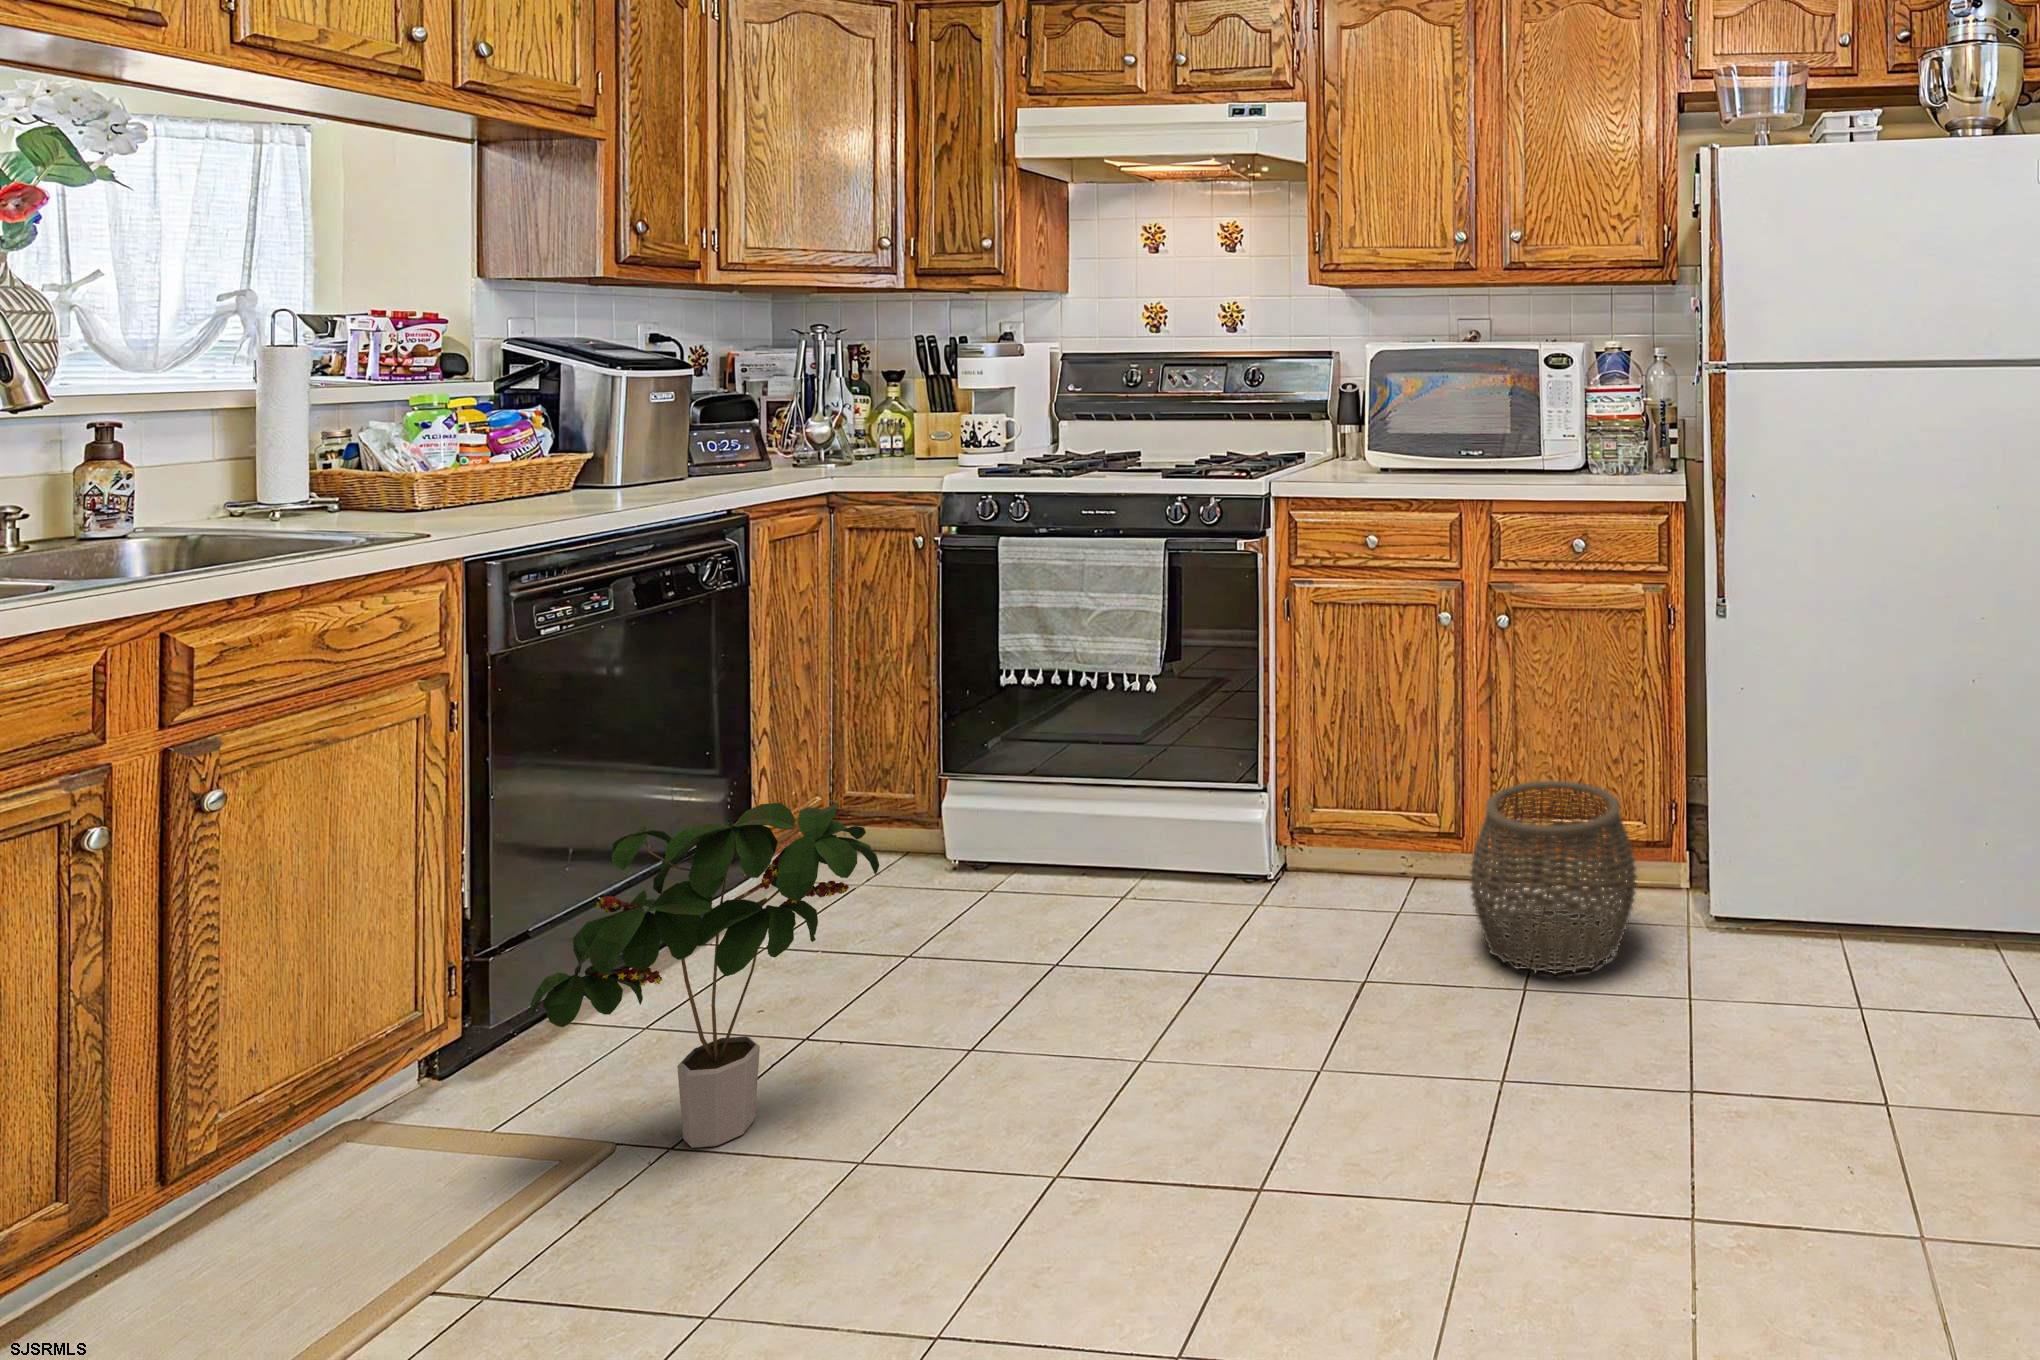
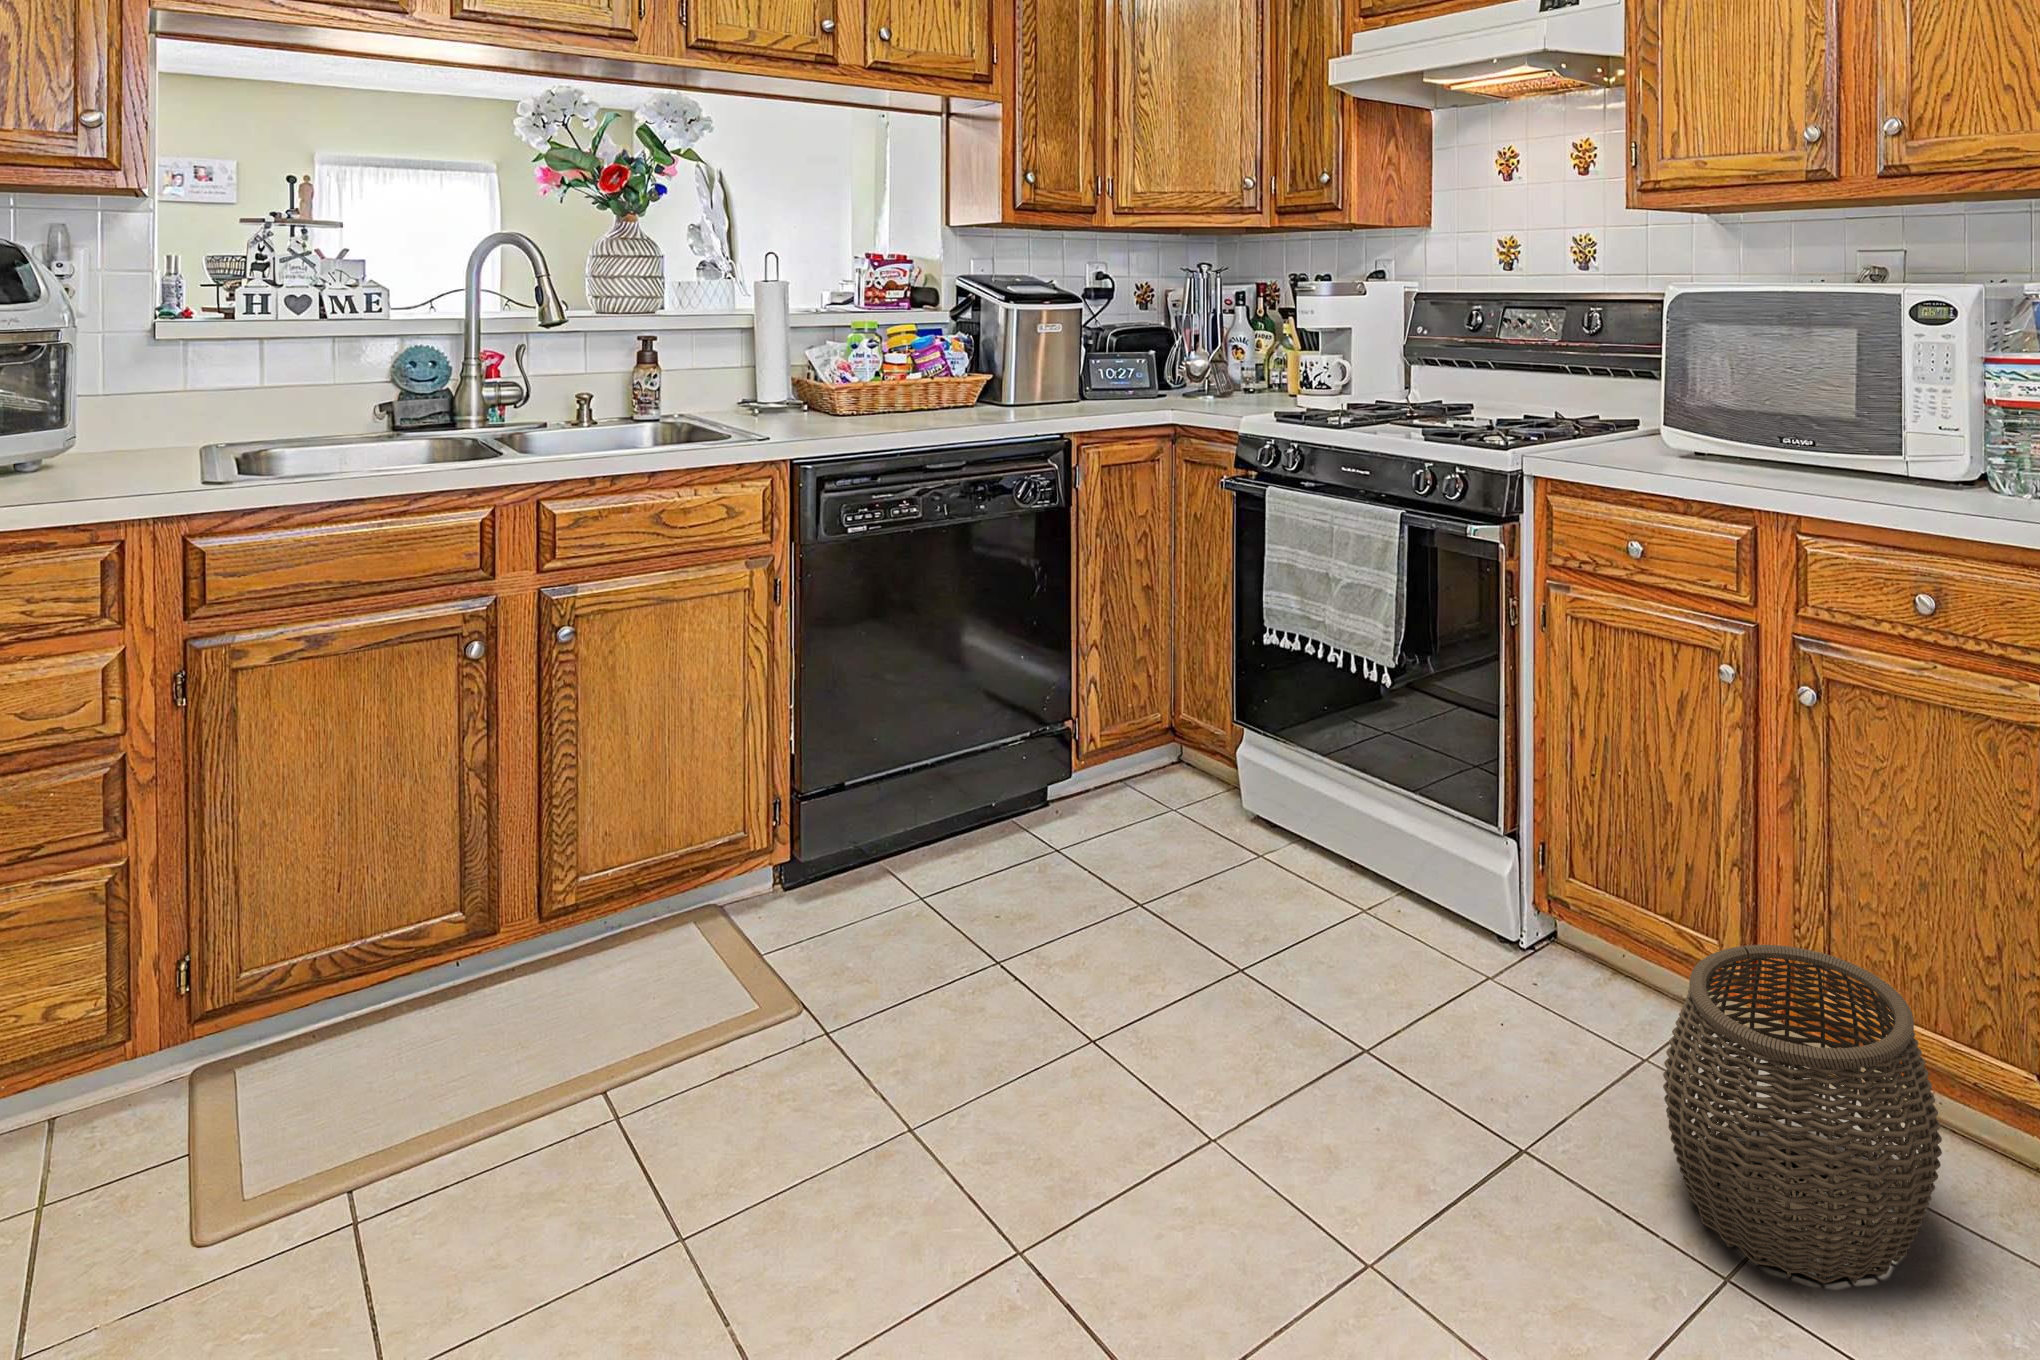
potted plant: present [530,802,879,1148] -> none [724,724,985,1041]

